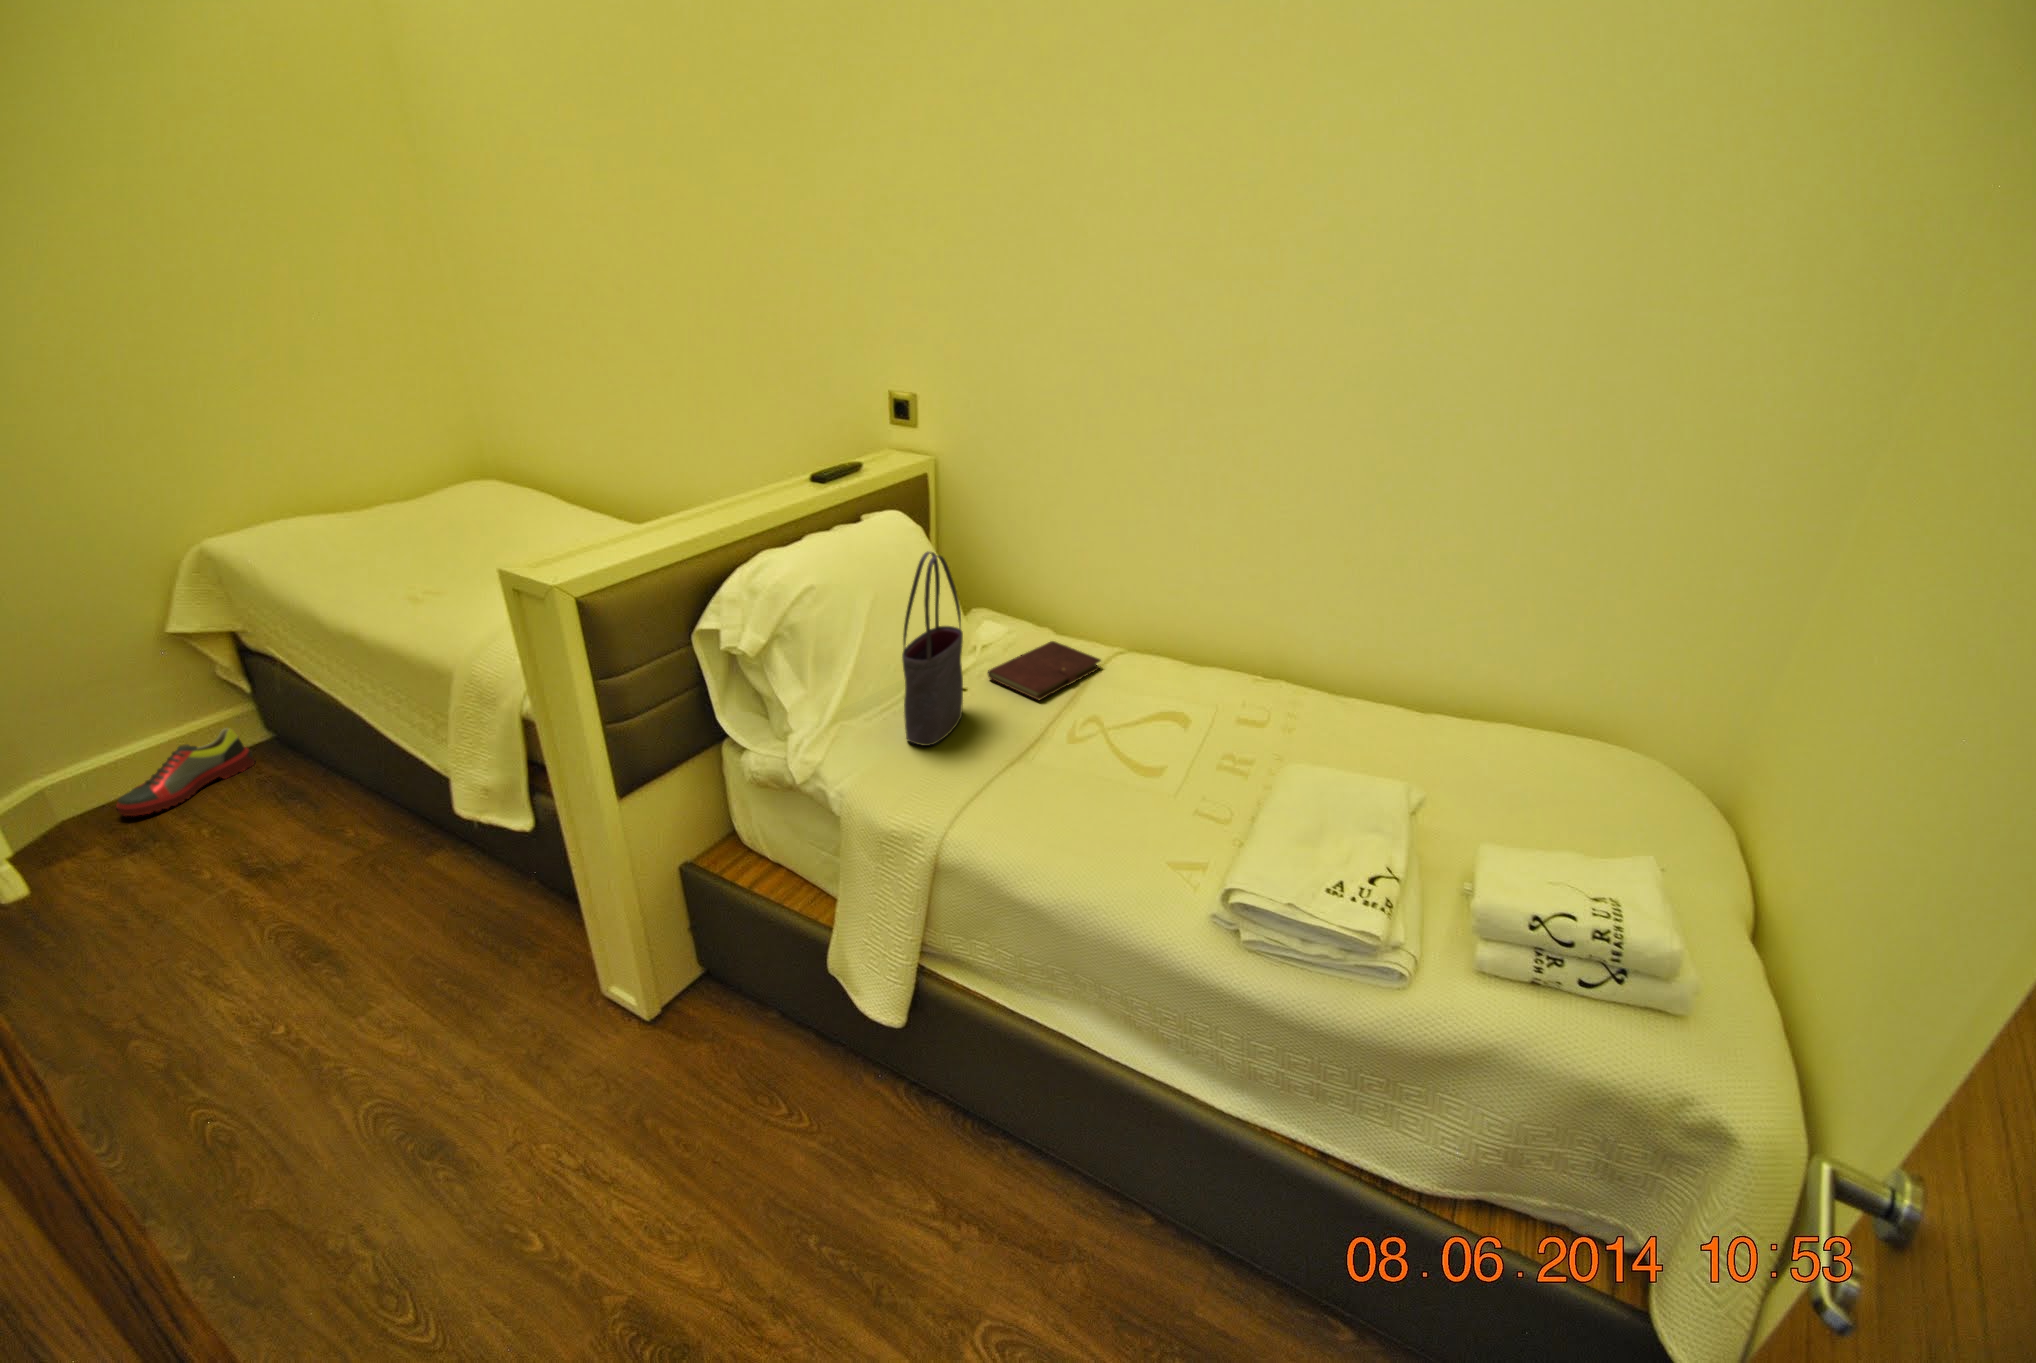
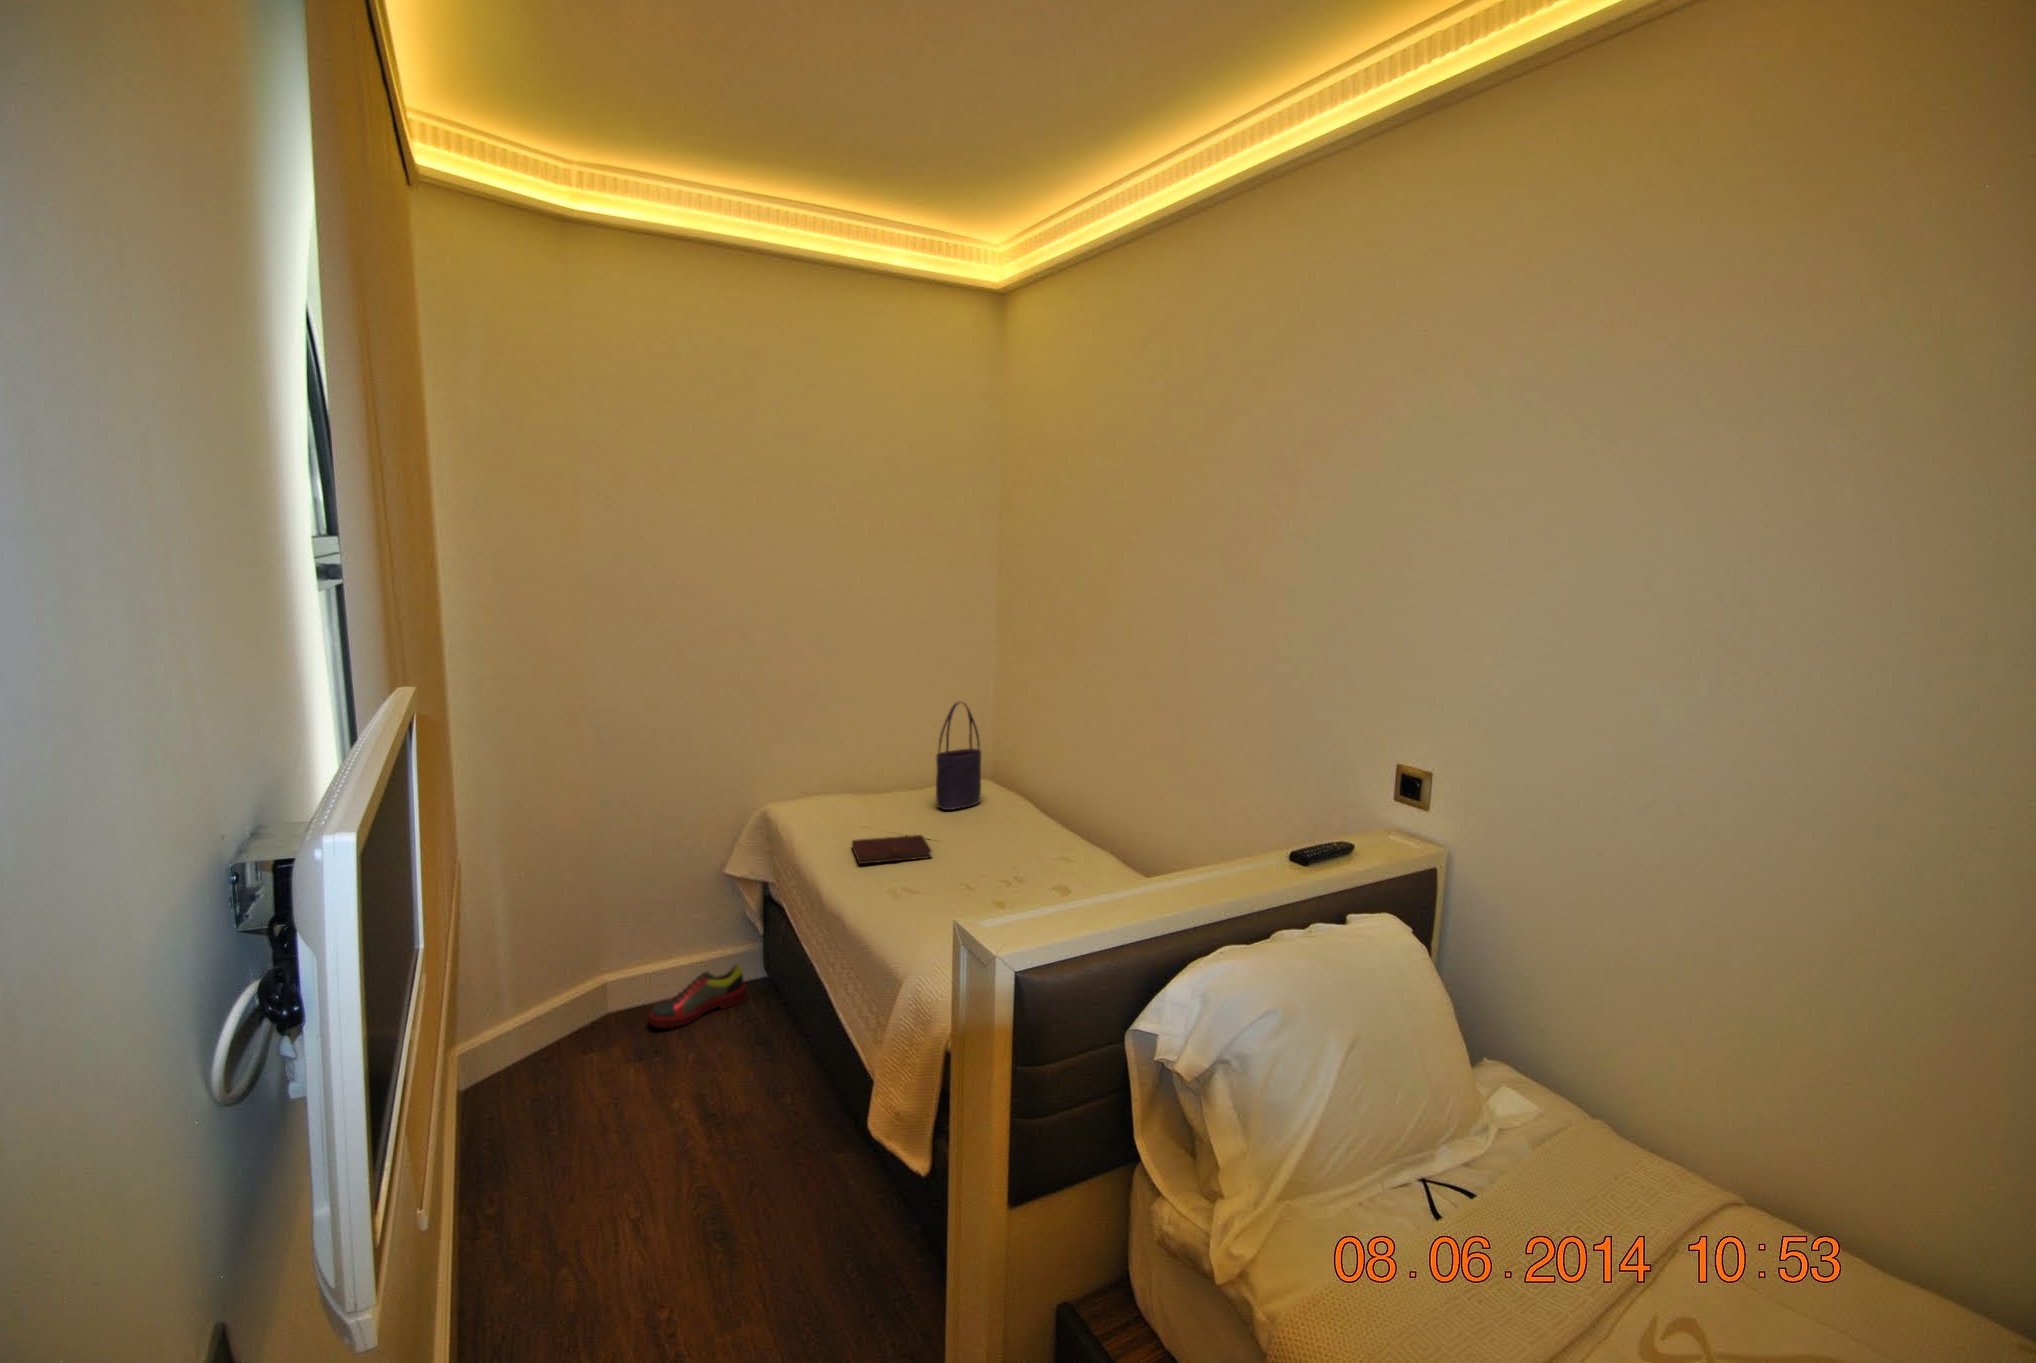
tote bag: present [902,552,963,746] -> present [936,702,981,810]
notebook: present [988,641,1101,701] -> present [852,835,931,864]

